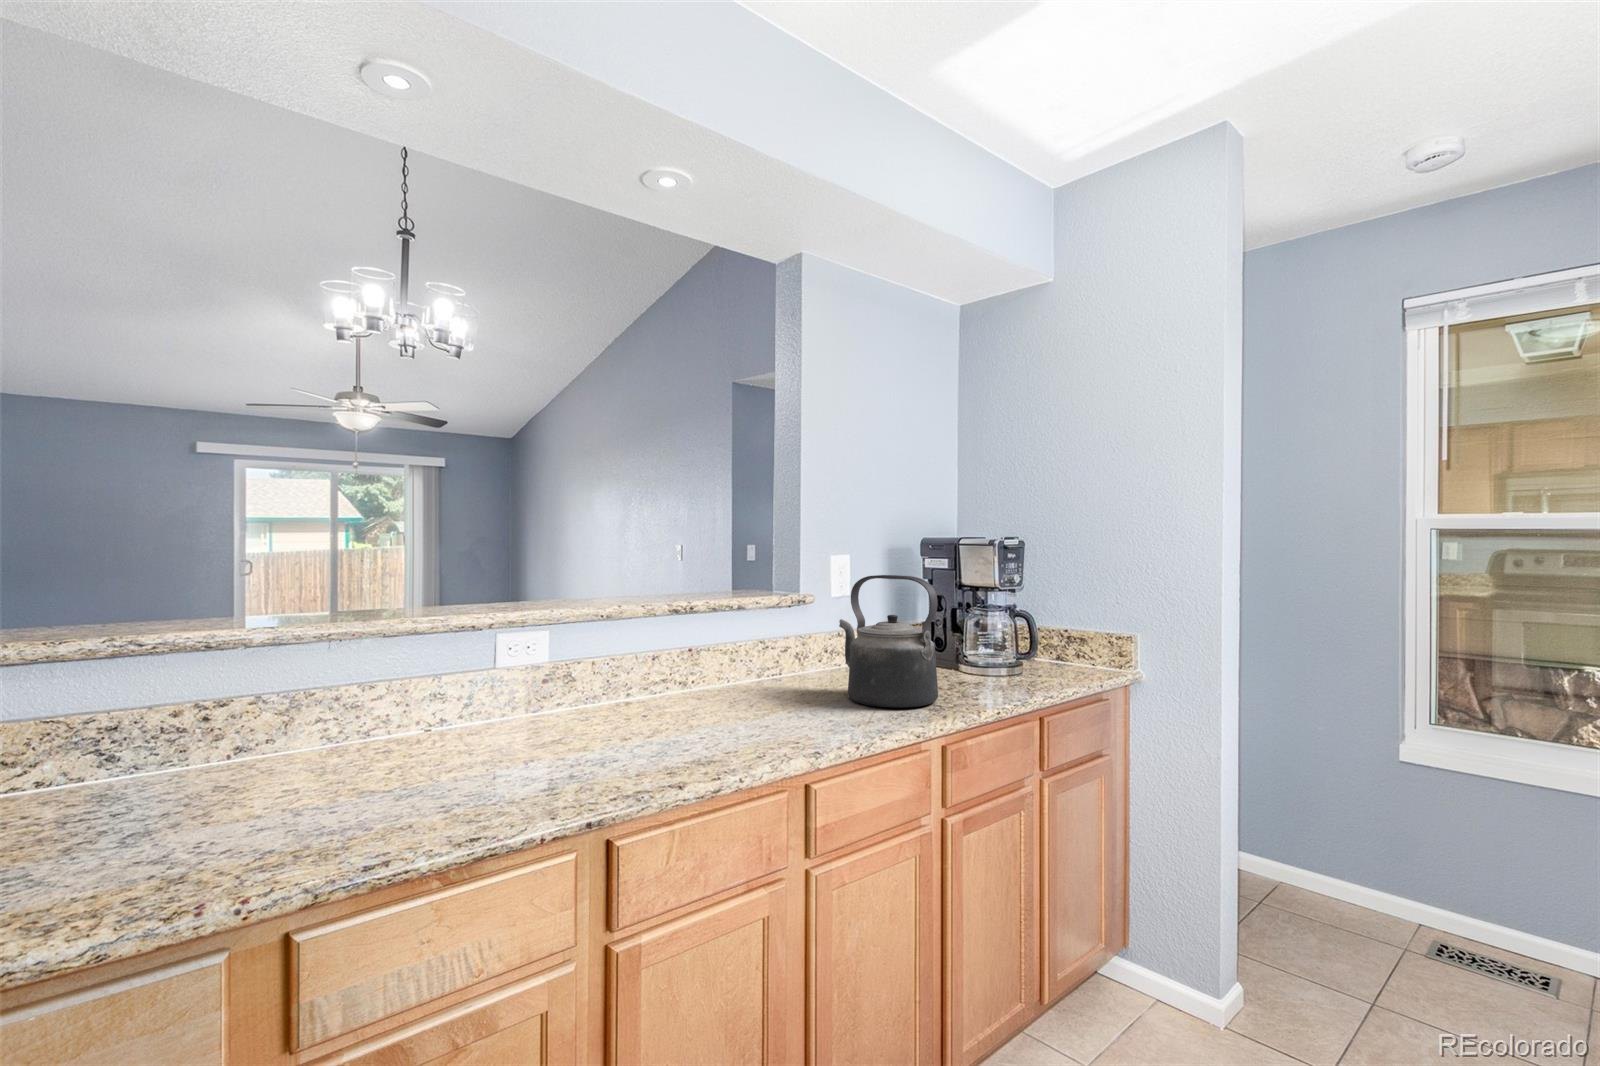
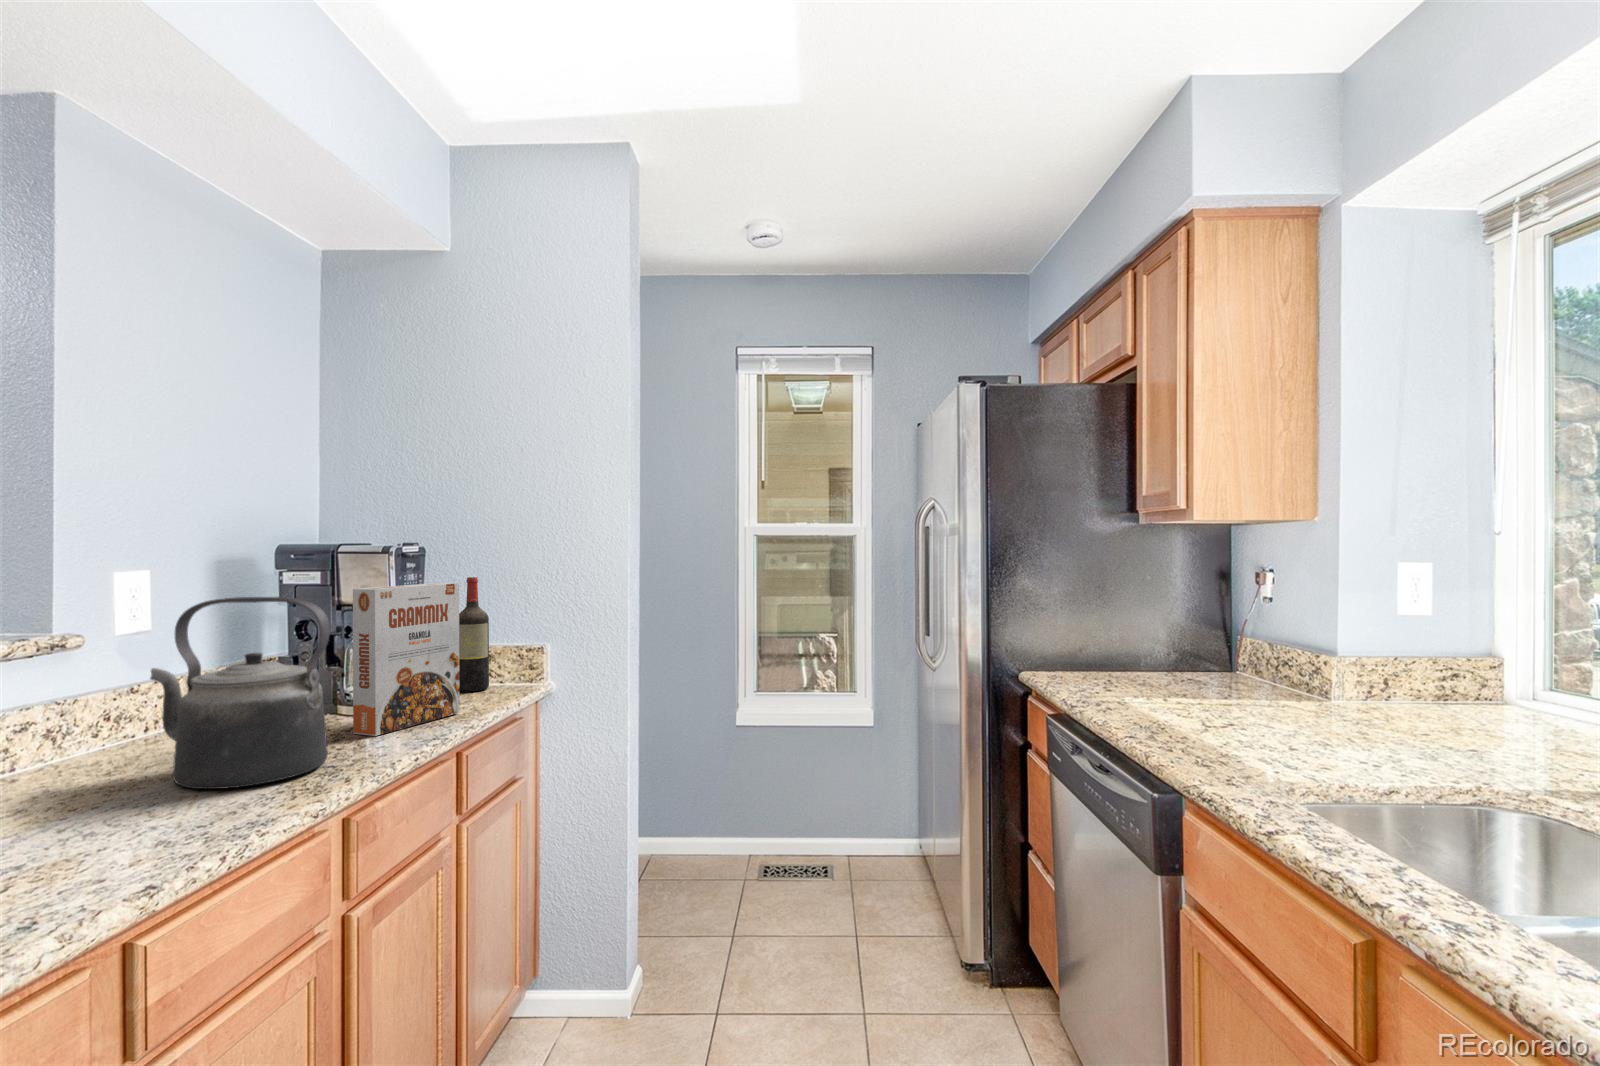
wine bottle: none [1054,569,1082,669] -> present [459,577,489,692]
cereal box: none [963,572,1047,691] -> present [353,583,460,736]

